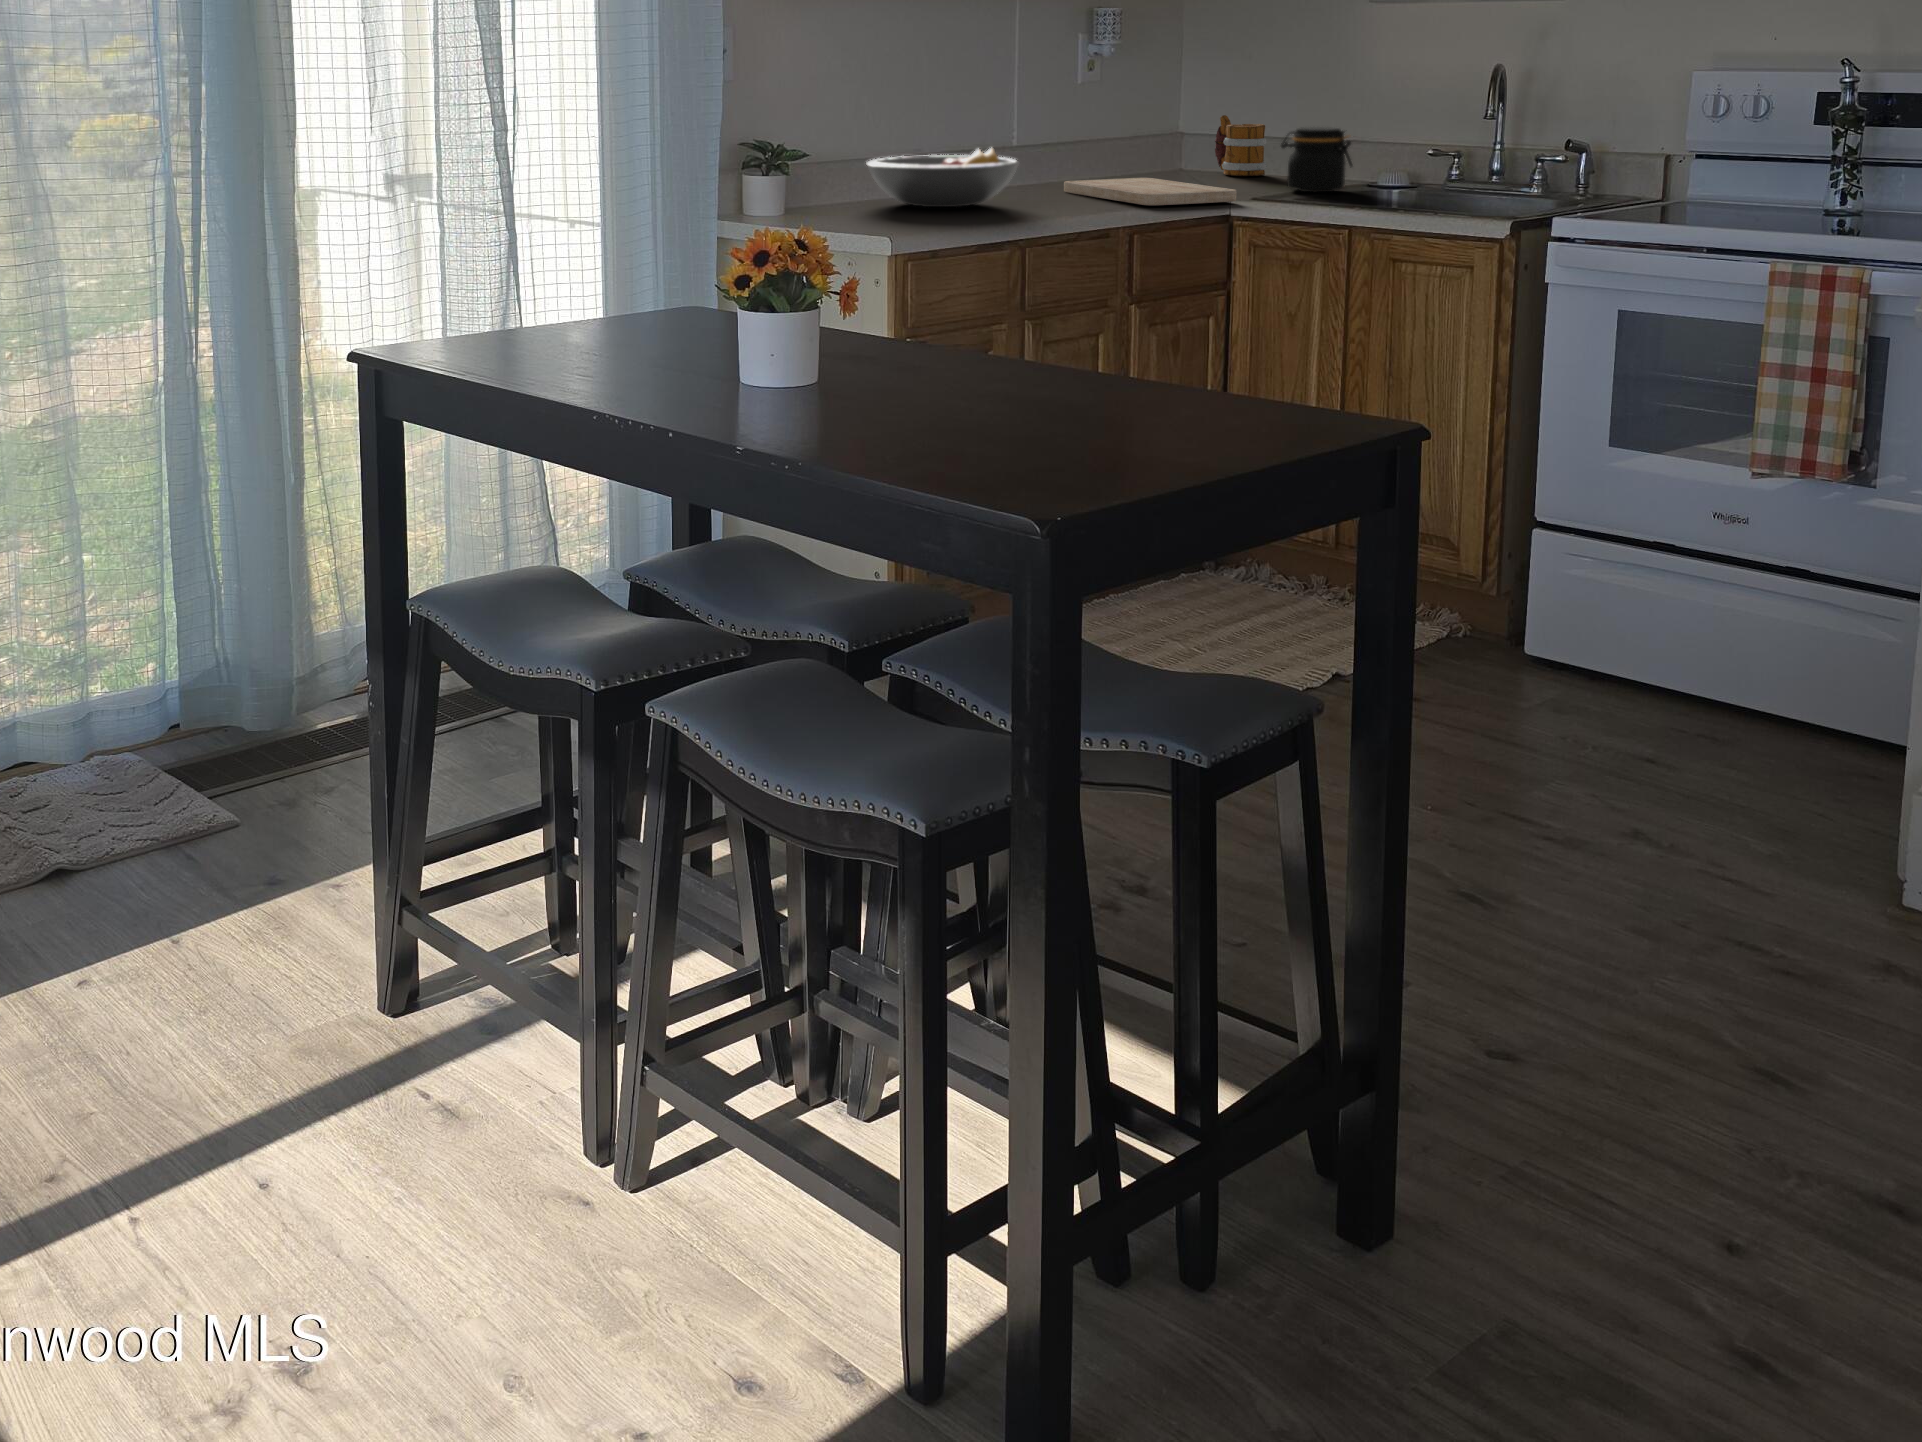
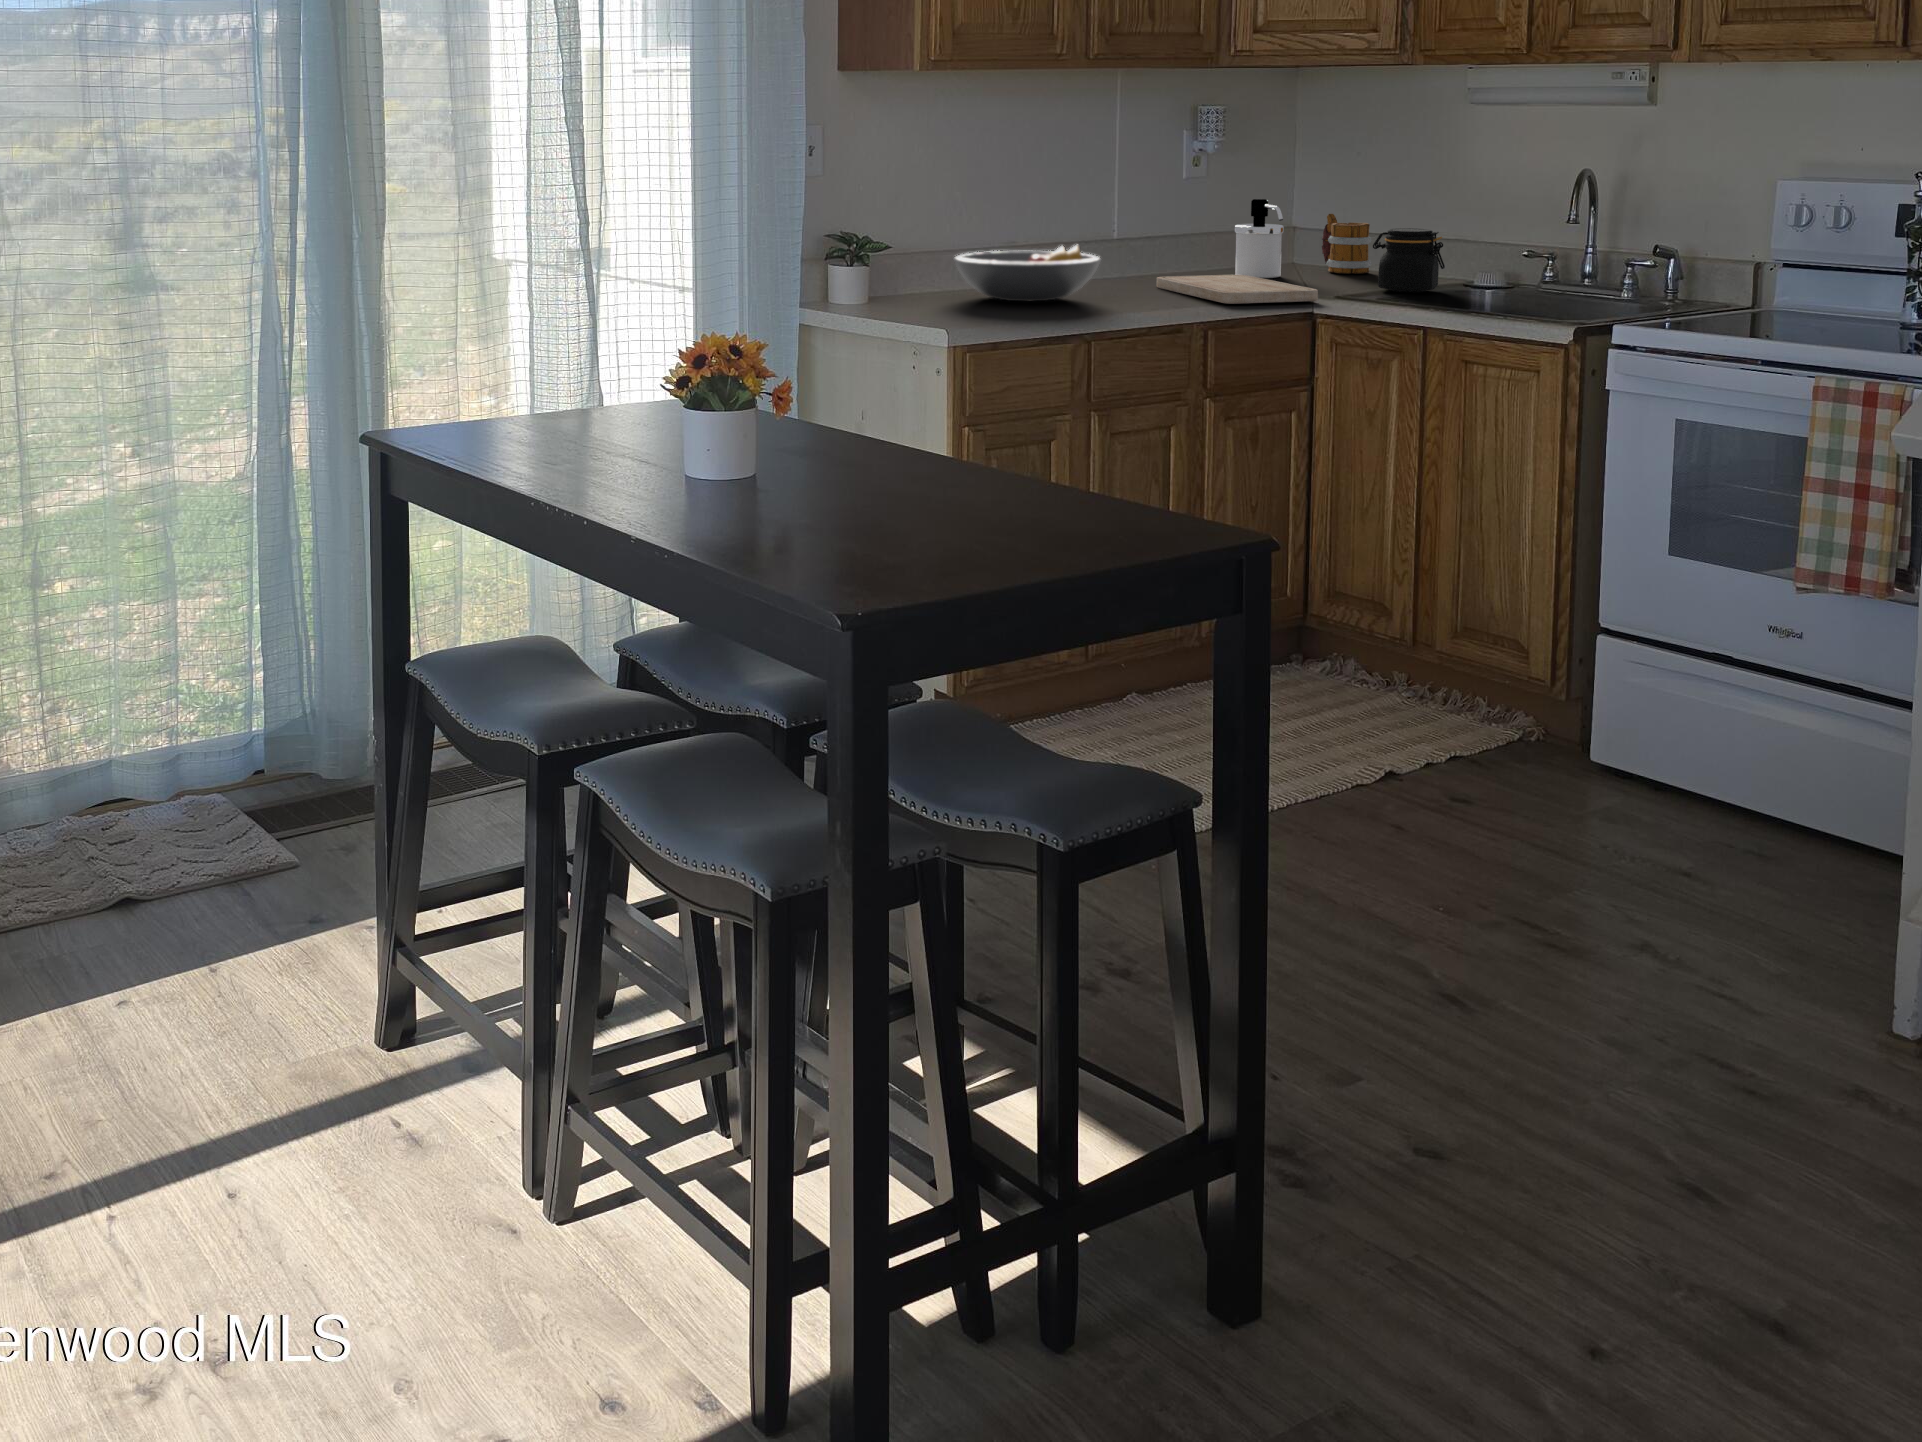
soap dispenser: none [1134,100,1186,181] -> present [1235,199,1284,278]

